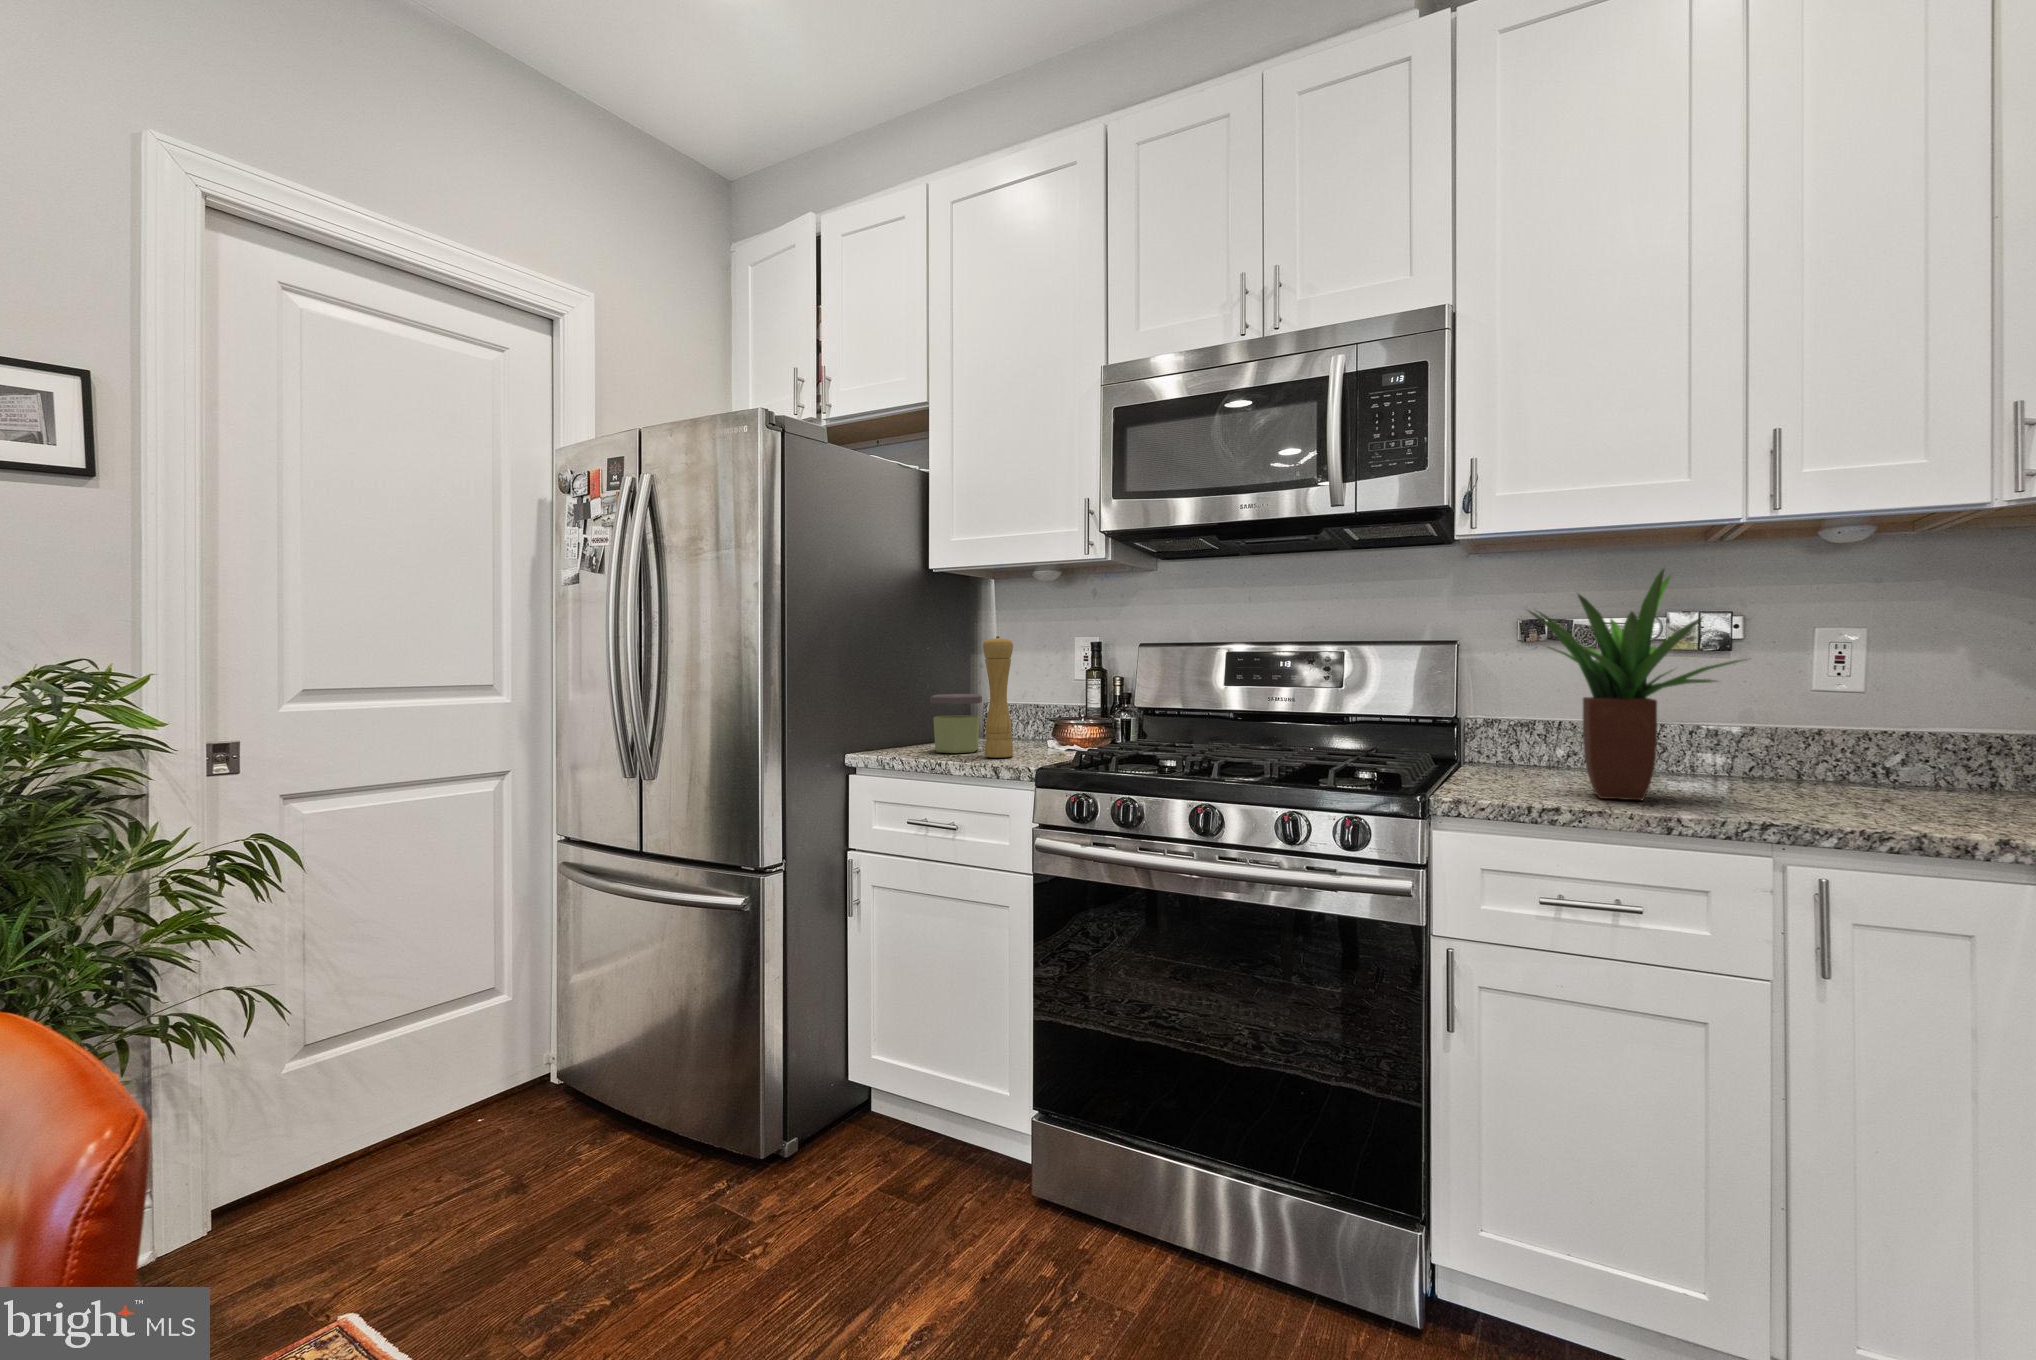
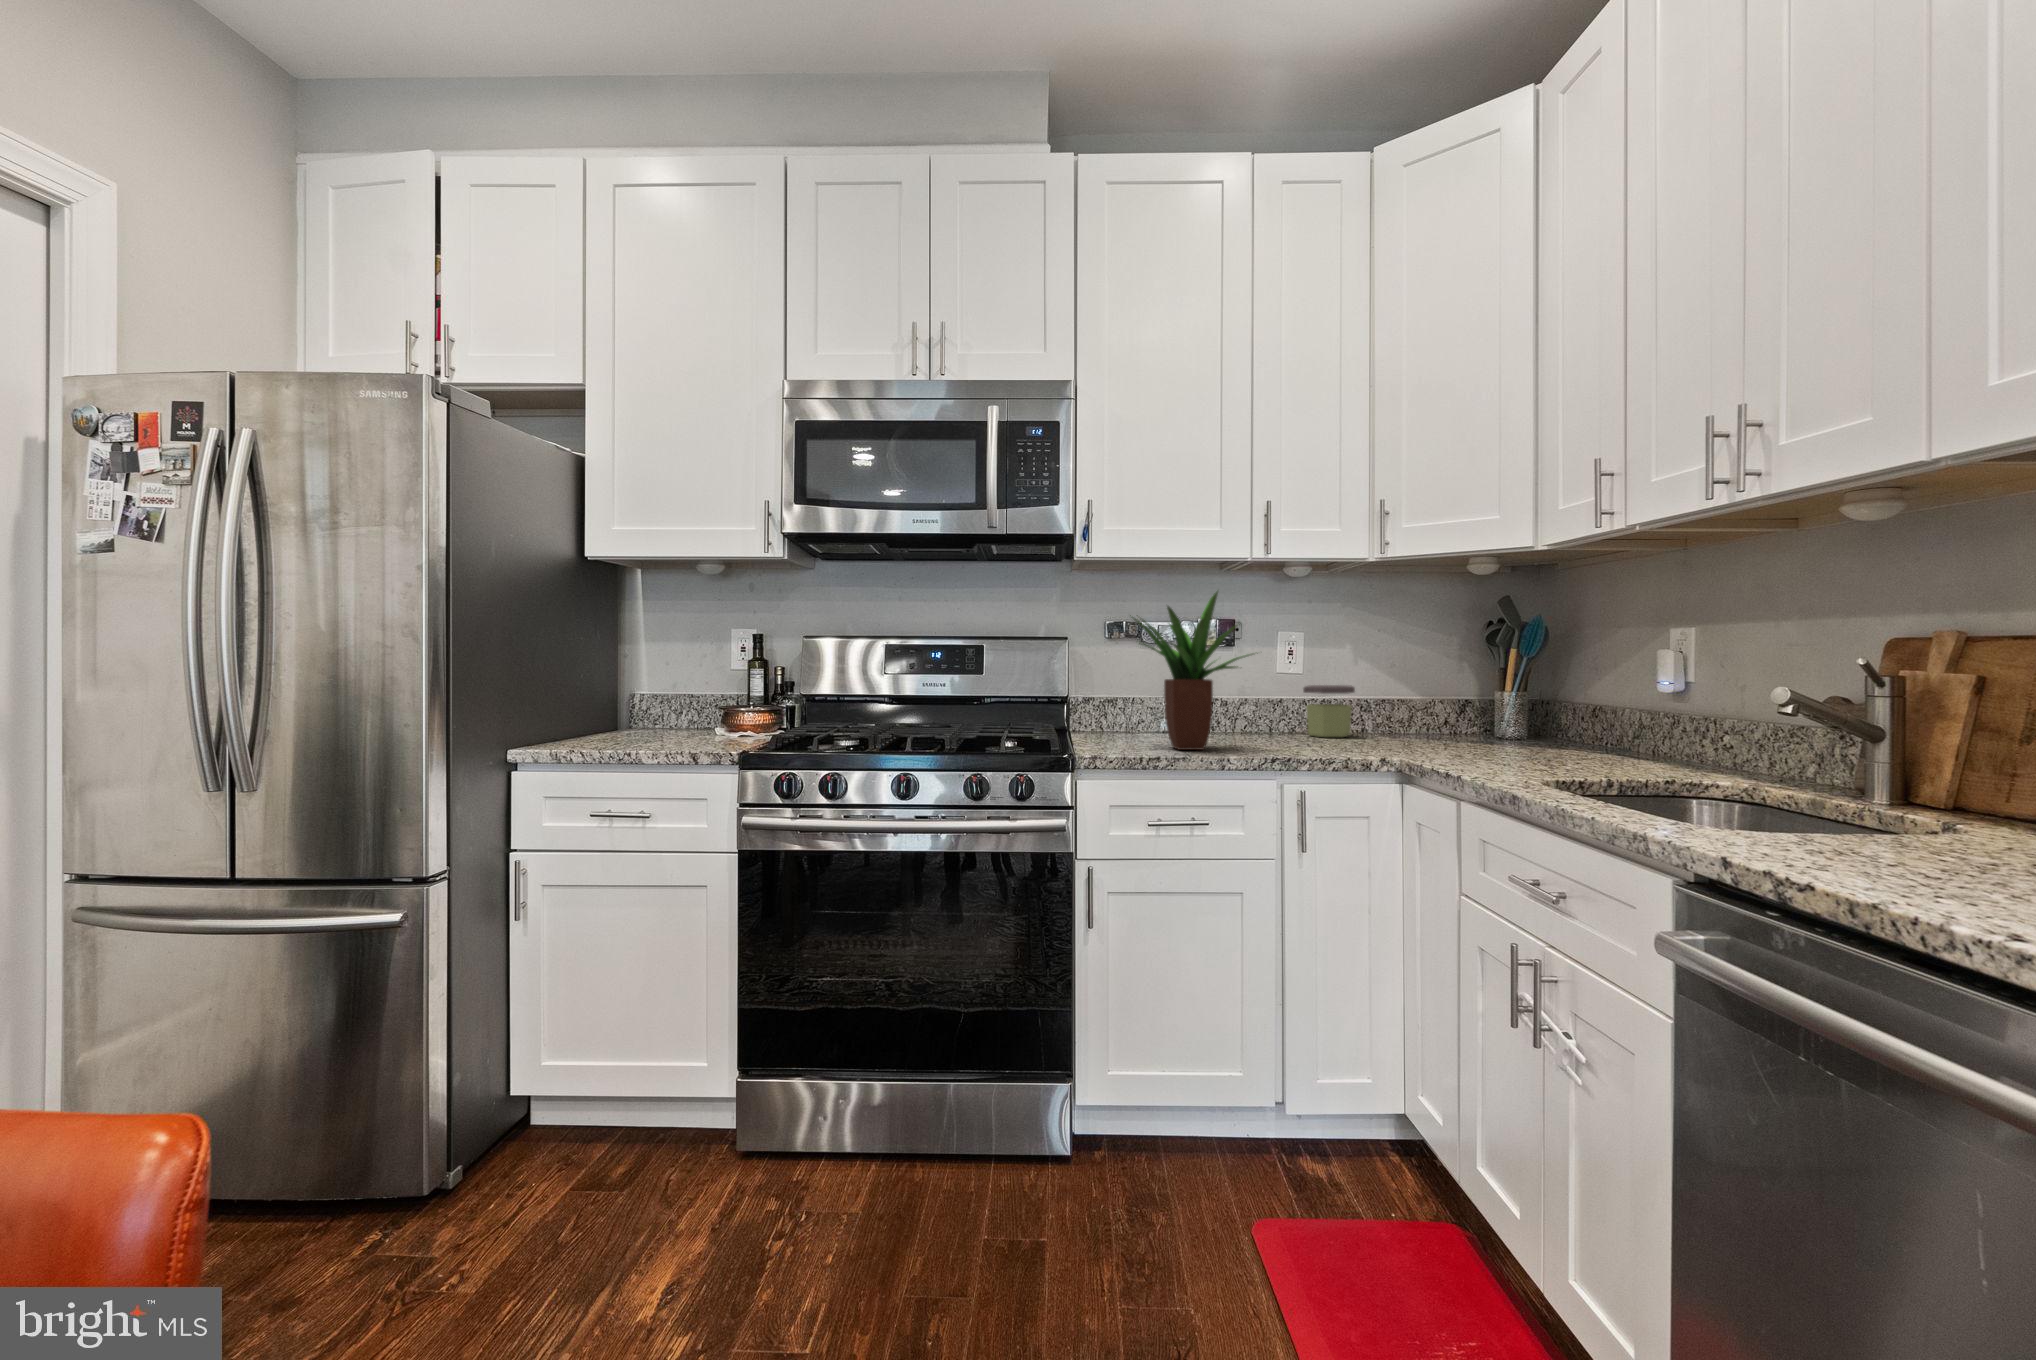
pepper mill: present [983,636,1013,758] -> none [665,628,696,745]
jar: present [930,694,982,753] -> present [1303,685,1355,737]

